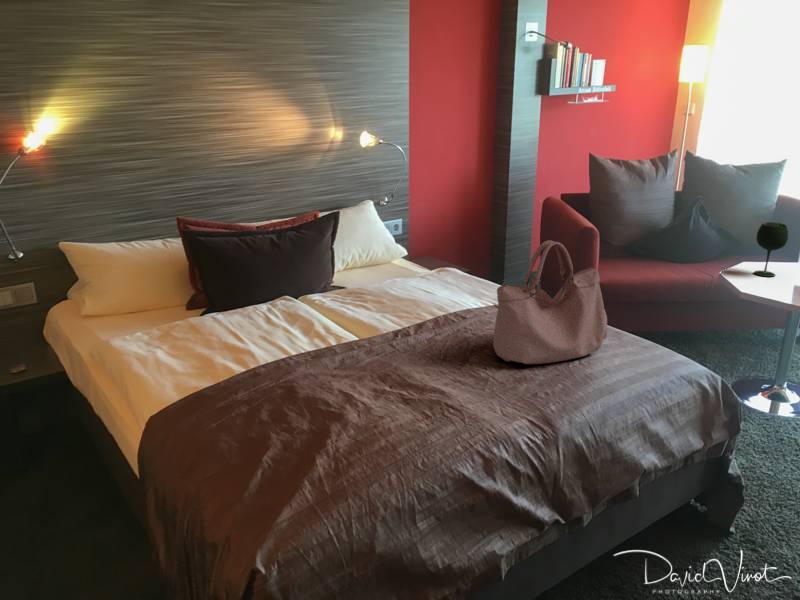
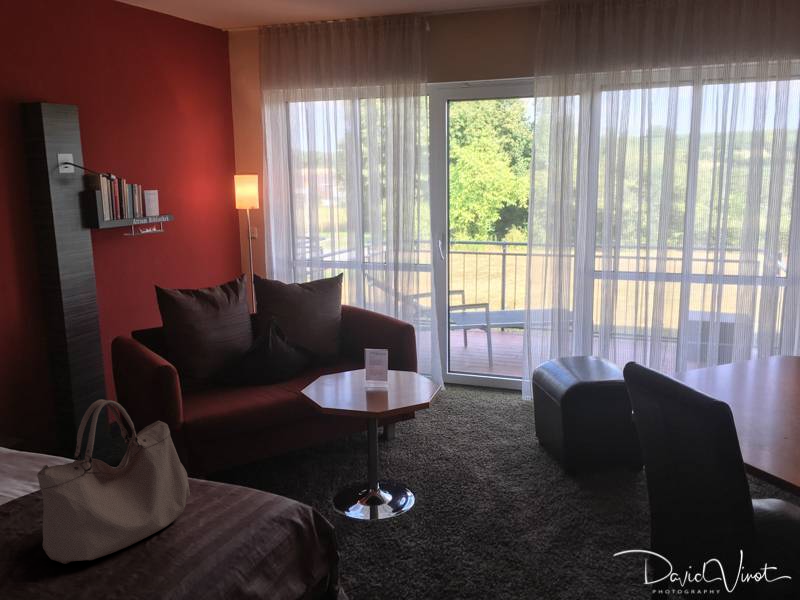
wine glass: present [754,222,788,277] -> none [327,334,353,387]

